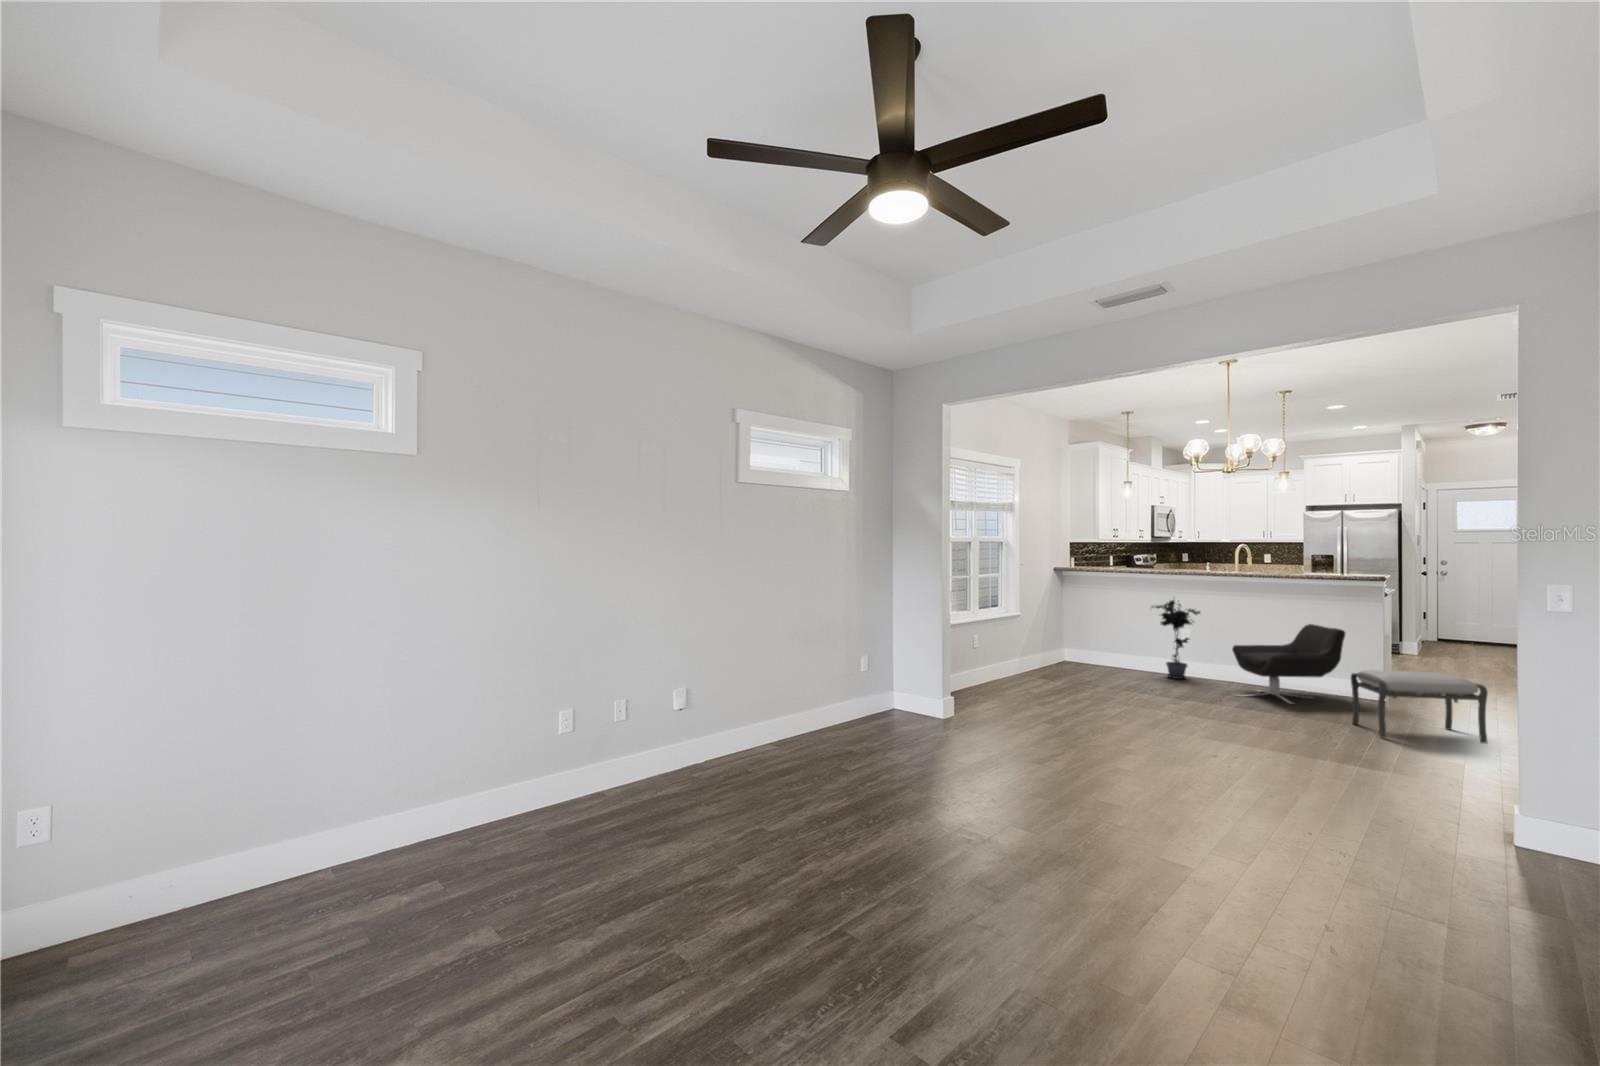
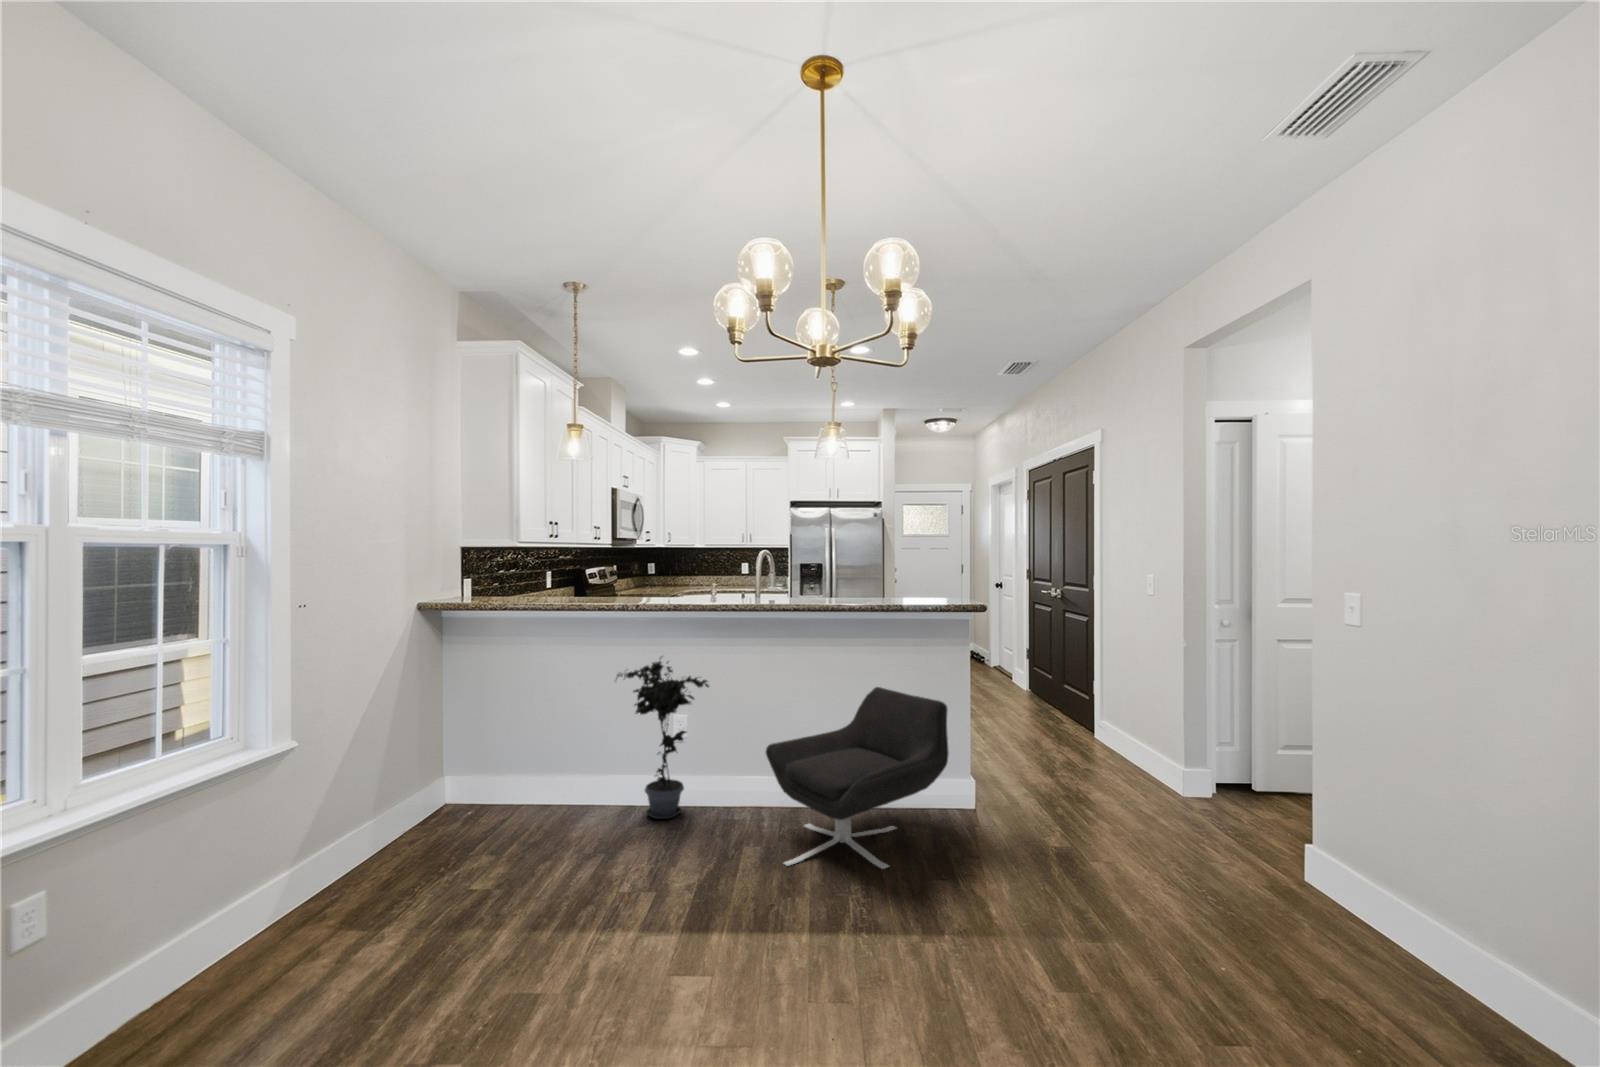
ottoman: present [1351,670,1488,743] -> none [1022,789,1243,994]

